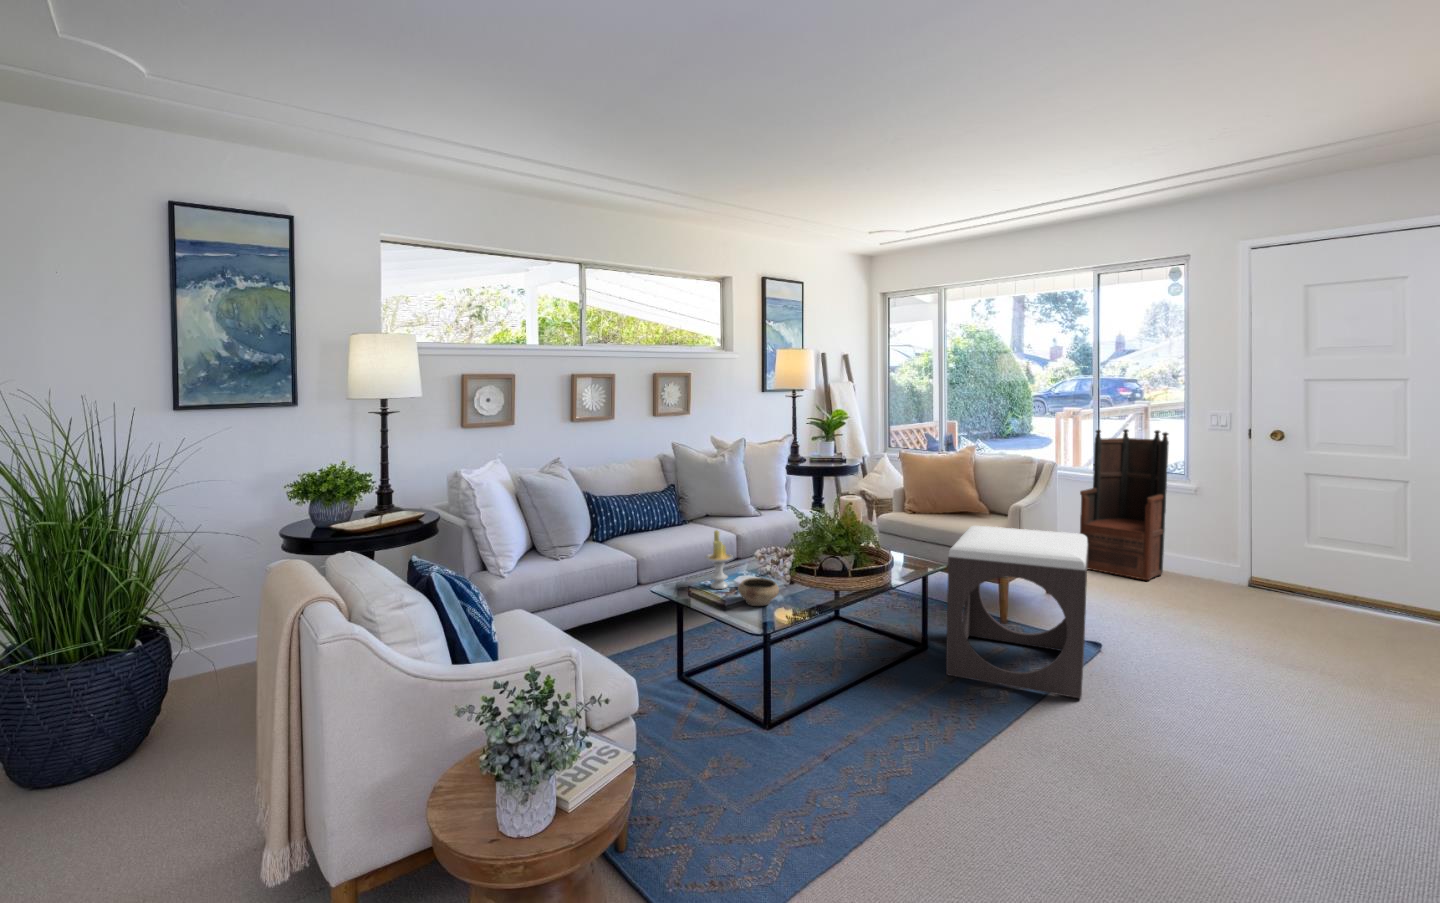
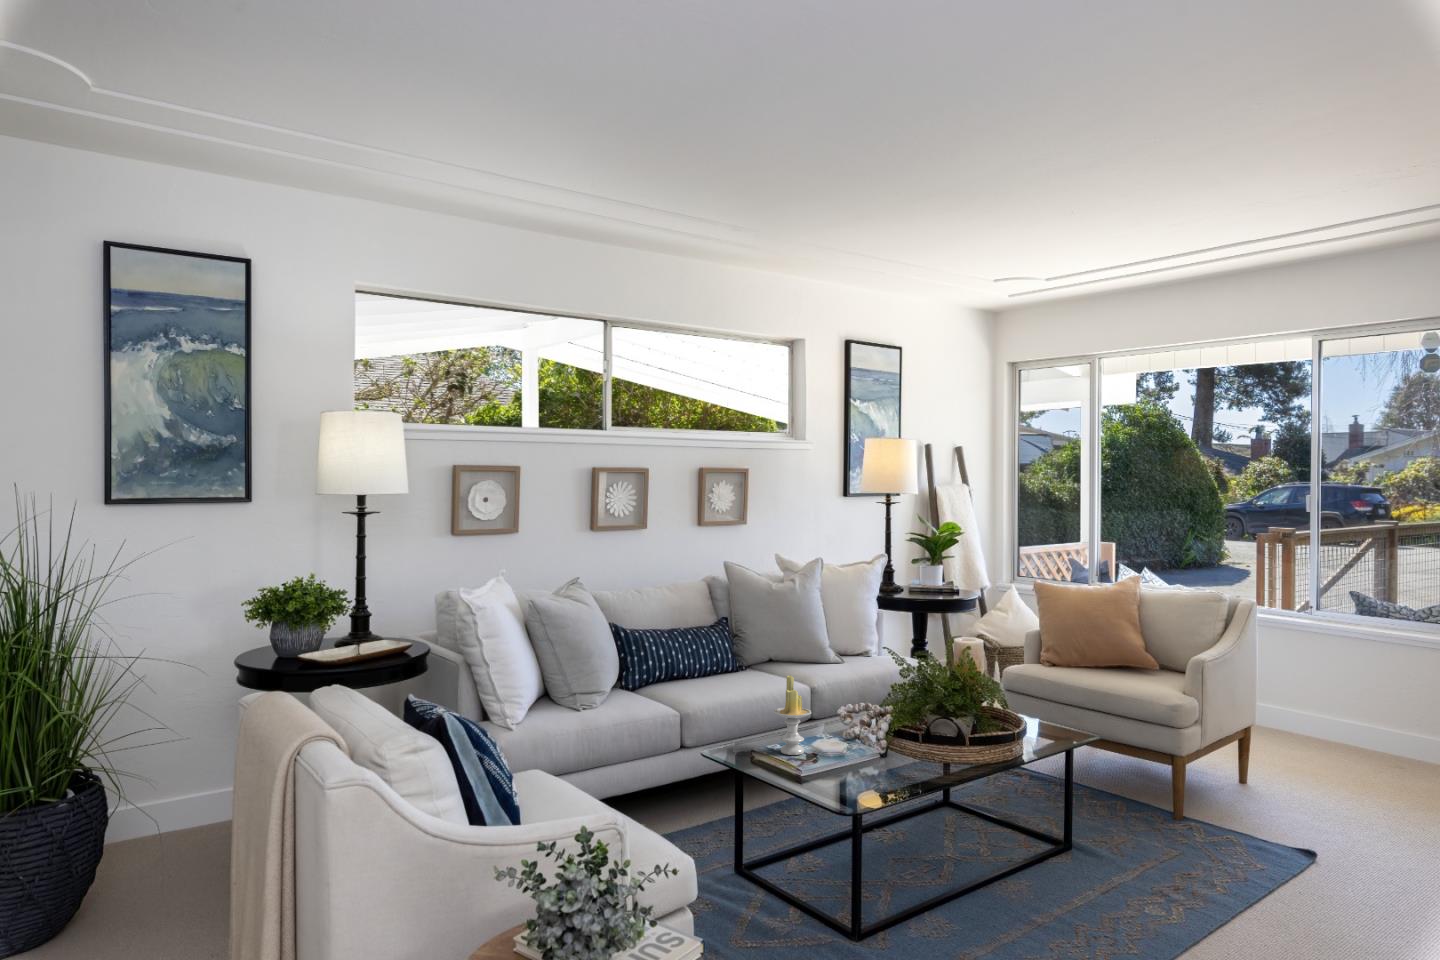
armchair: present [1080,429,1169,580] -> none [1290,555,1414,770]
footstool: present [946,526,1088,699] -> none [1101,681,1297,923]
ceramic bowl: present [738,578,779,606] -> none [819,740,874,778]

